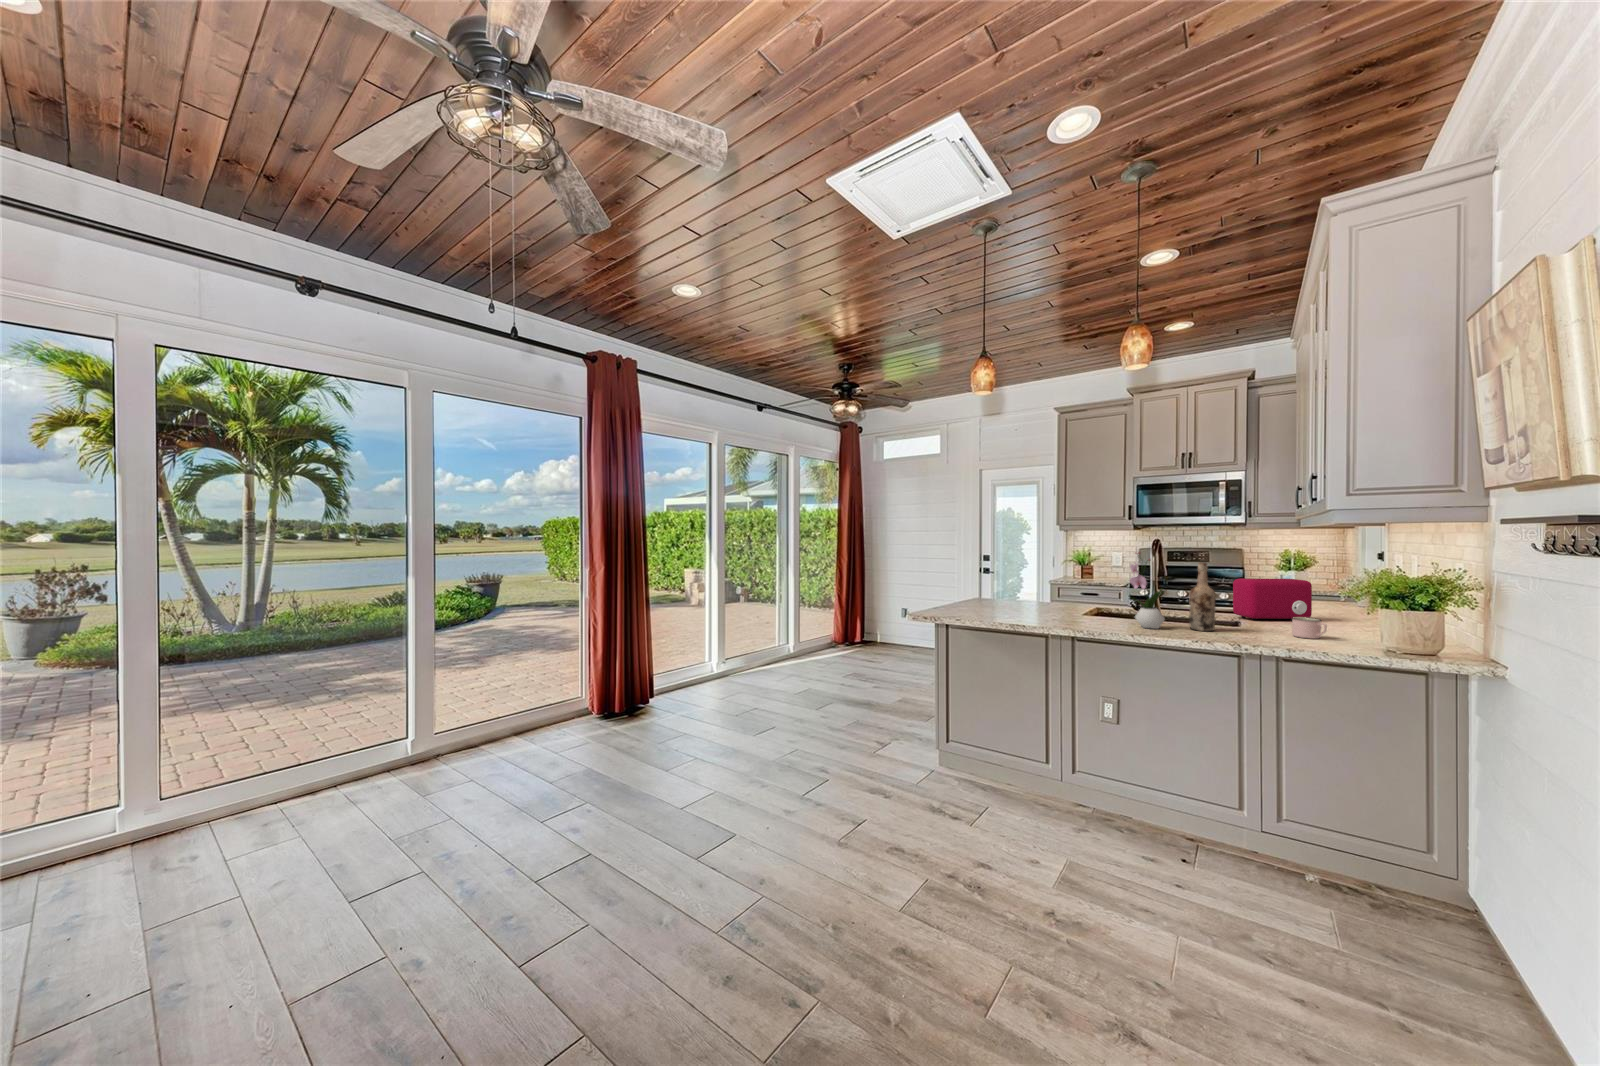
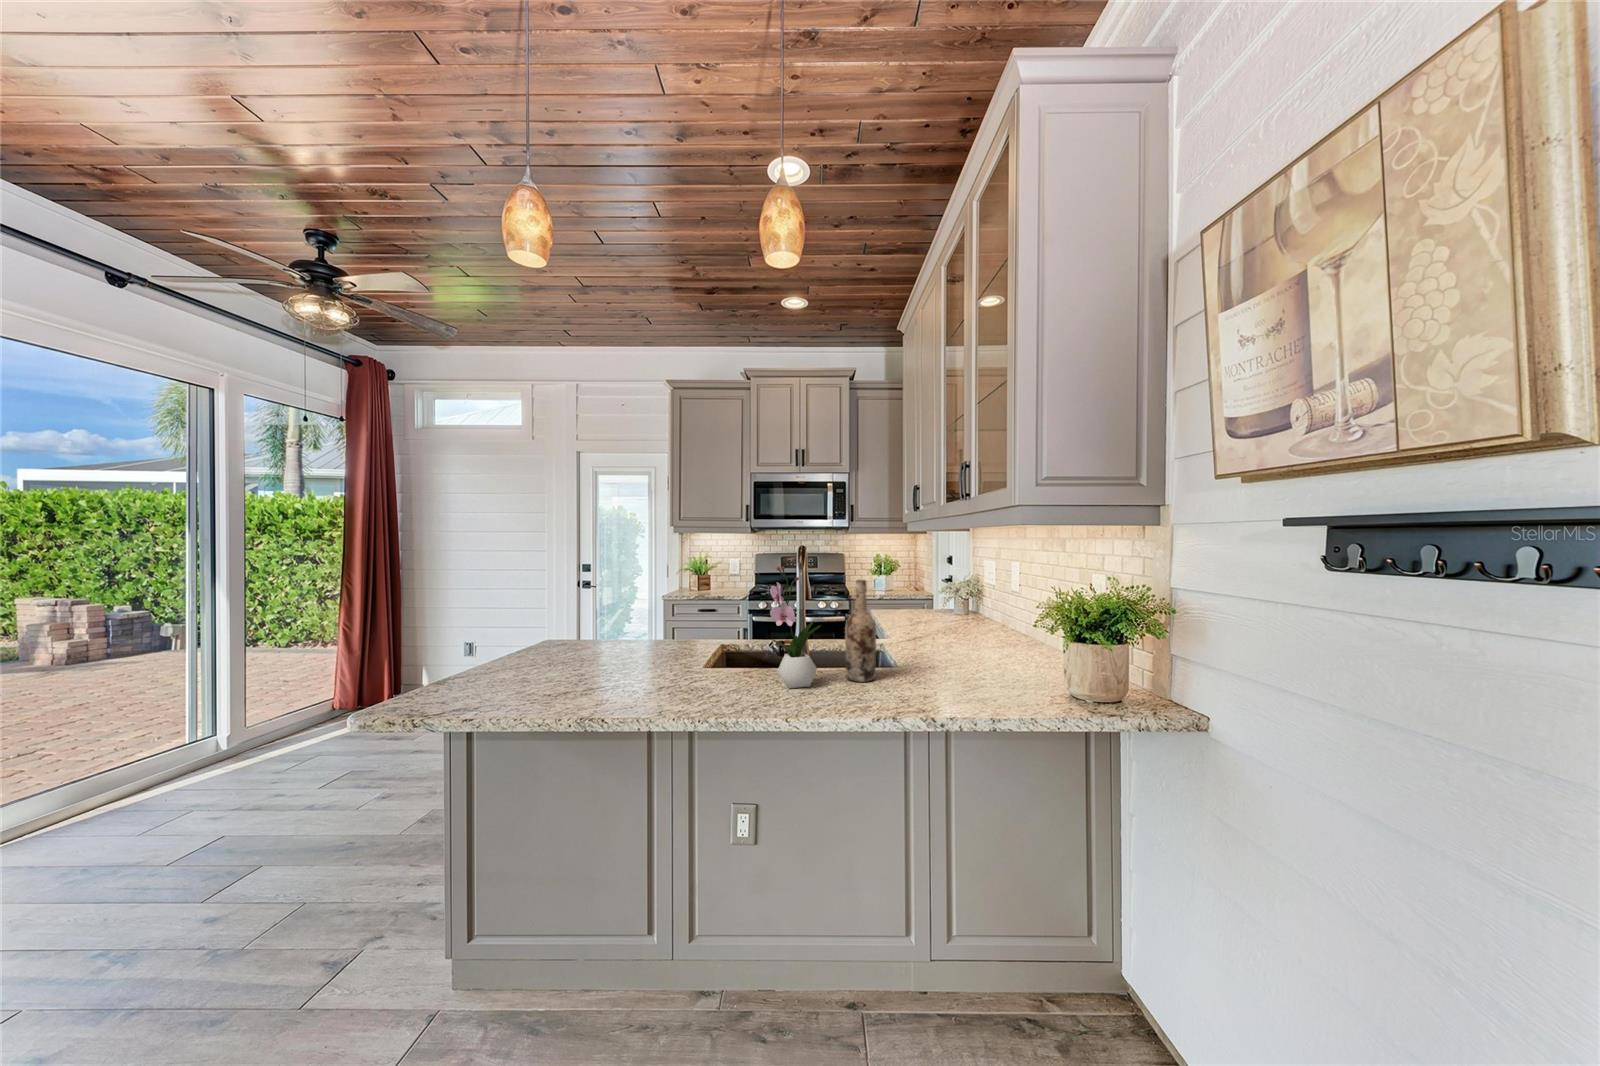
toaster: present [1233,578,1312,620] -> none [871,590,941,645]
mug: present [1292,617,1327,639] -> none [956,648,995,678]

